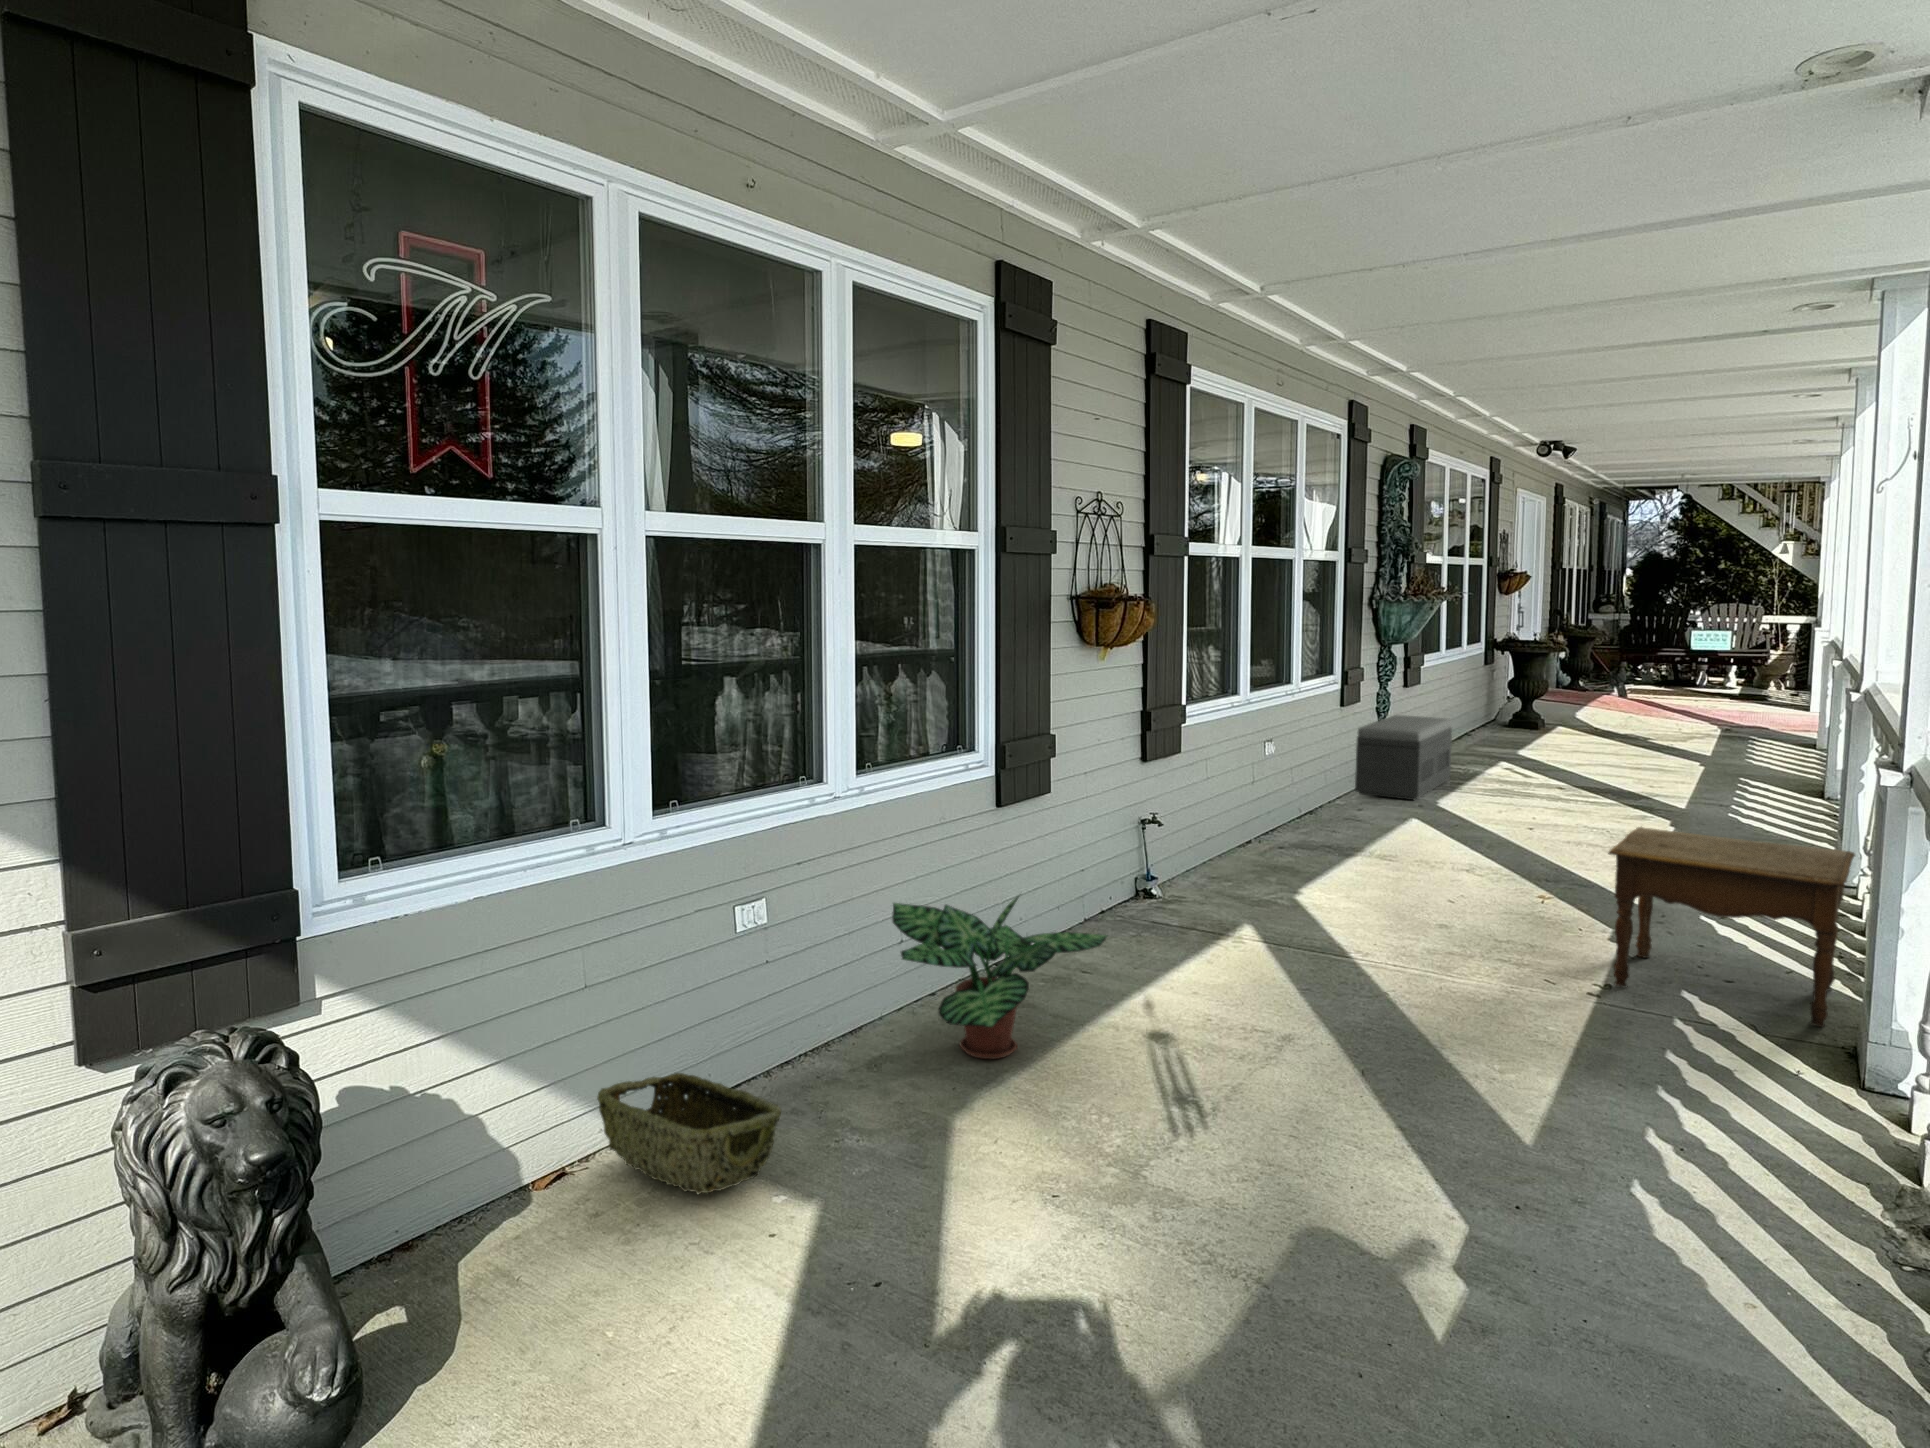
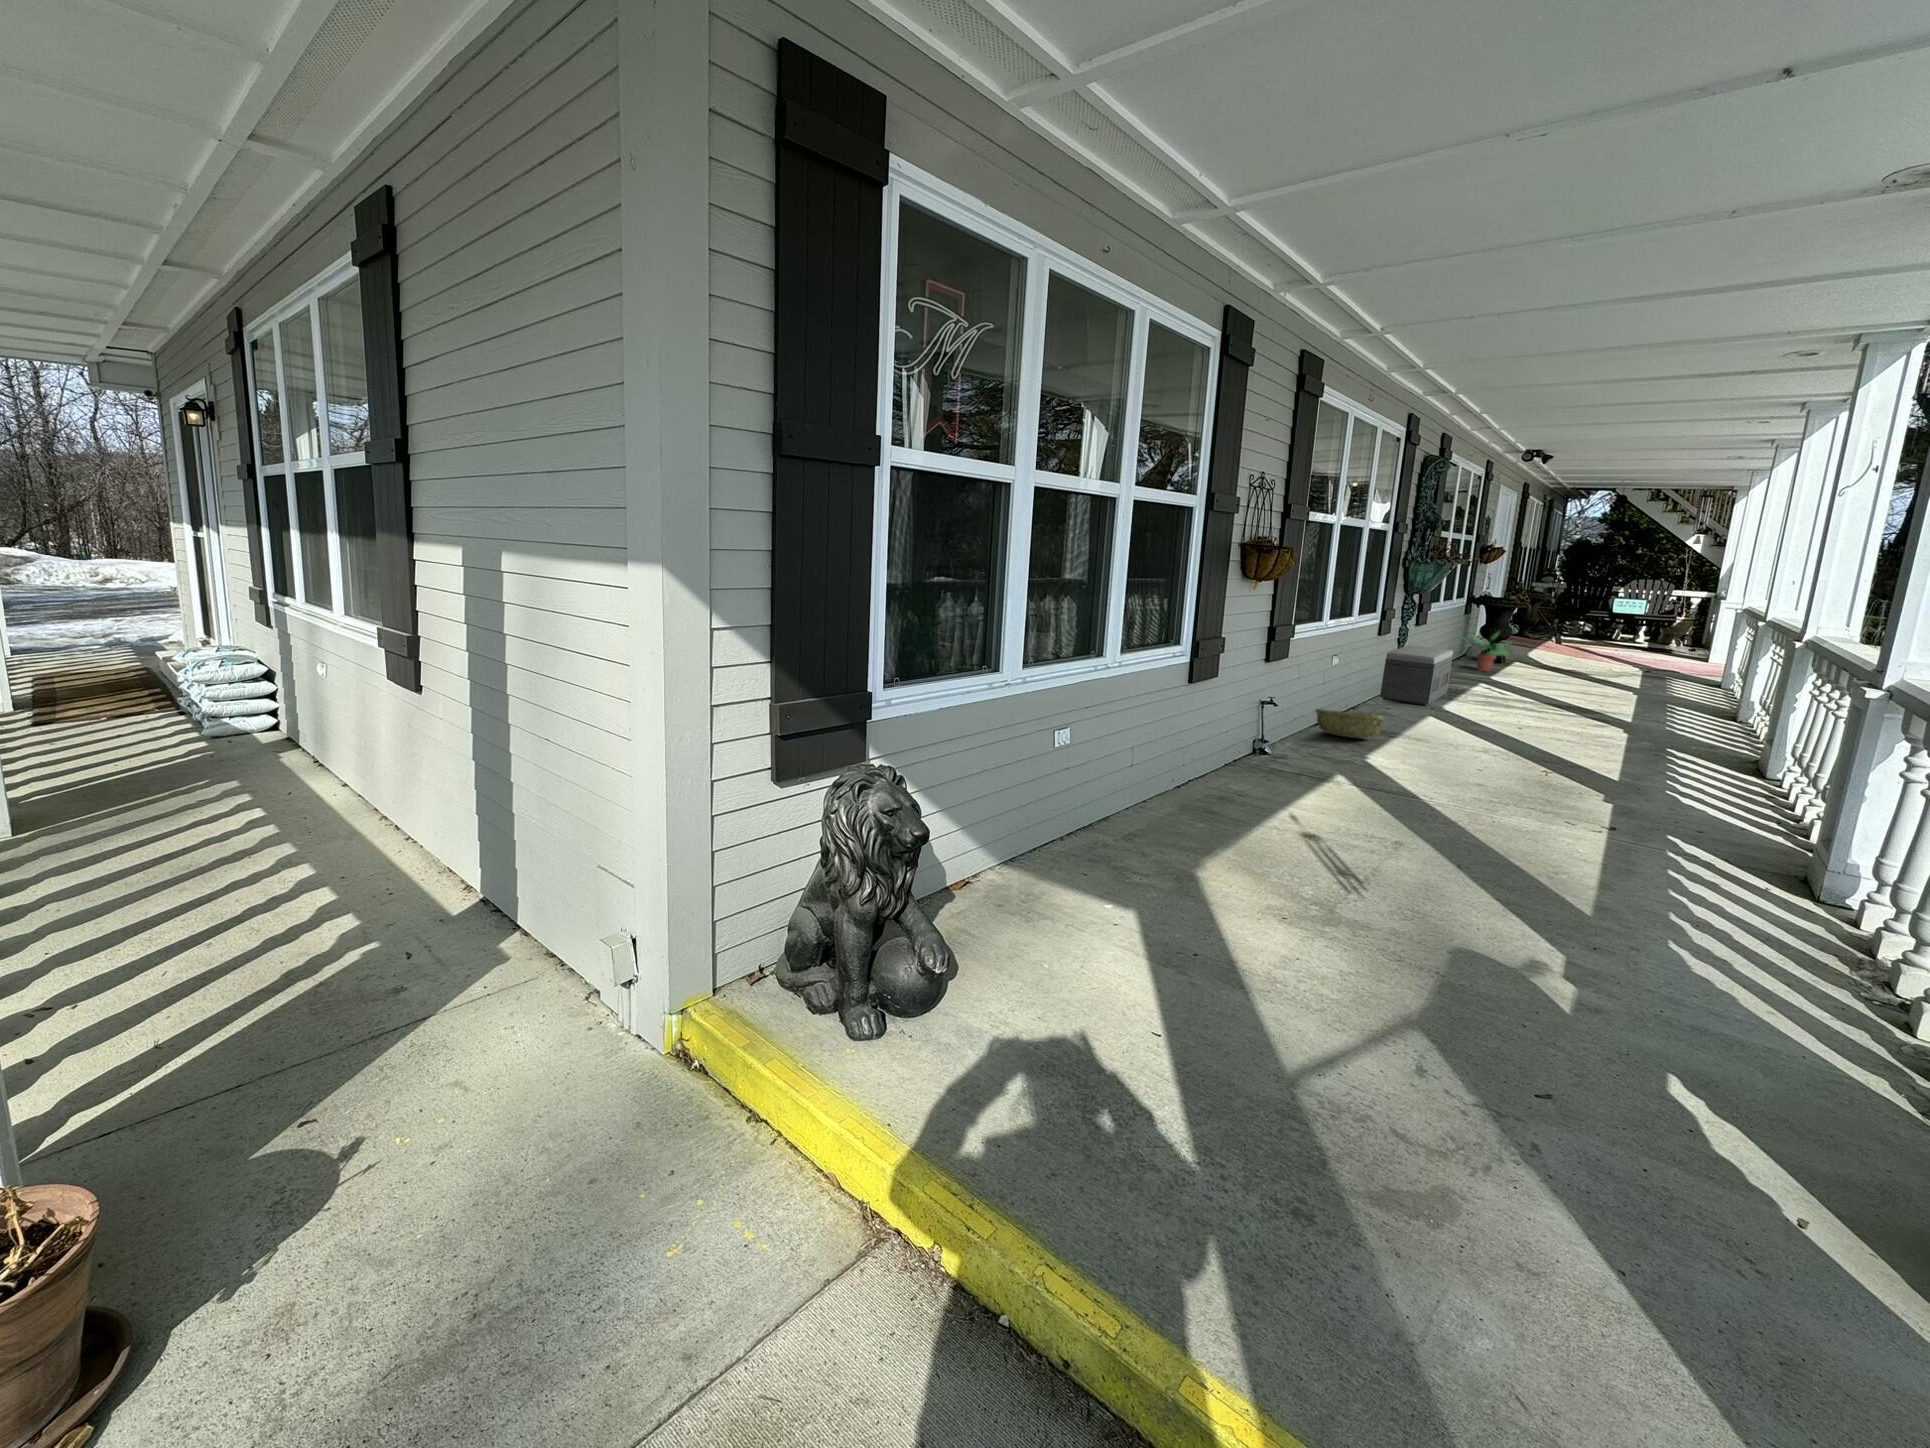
side table: present [1608,827,1855,1027] -> none [1618,725,1814,864]
potted plant: present [892,896,1108,1059] -> present [1455,632,1512,671]
woven basket: present [597,1073,781,1194] -> present [1316,709,1384,739]

